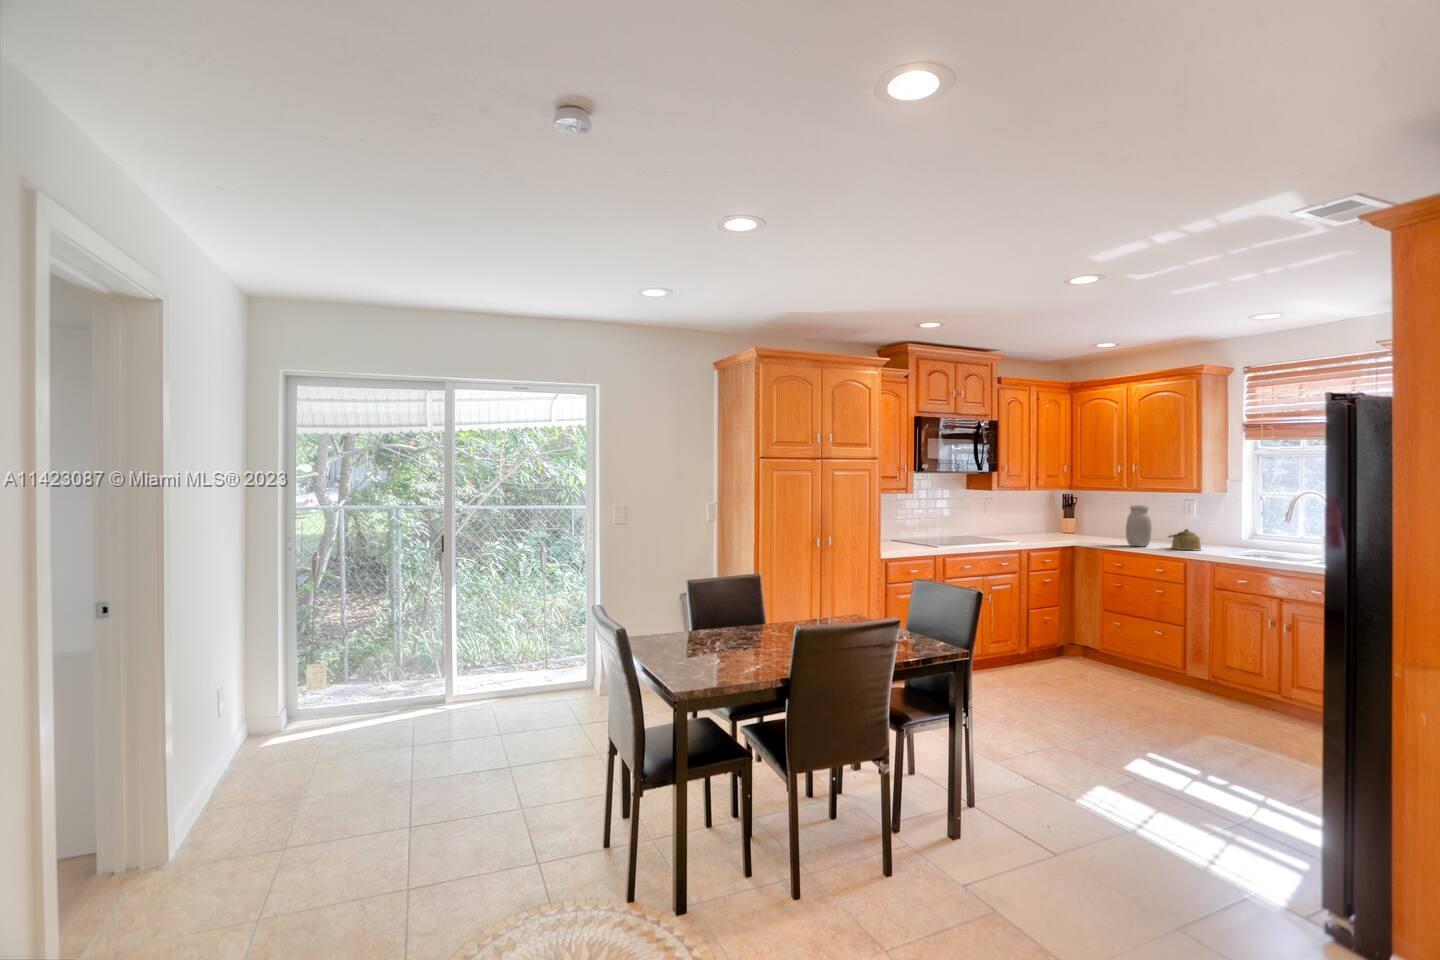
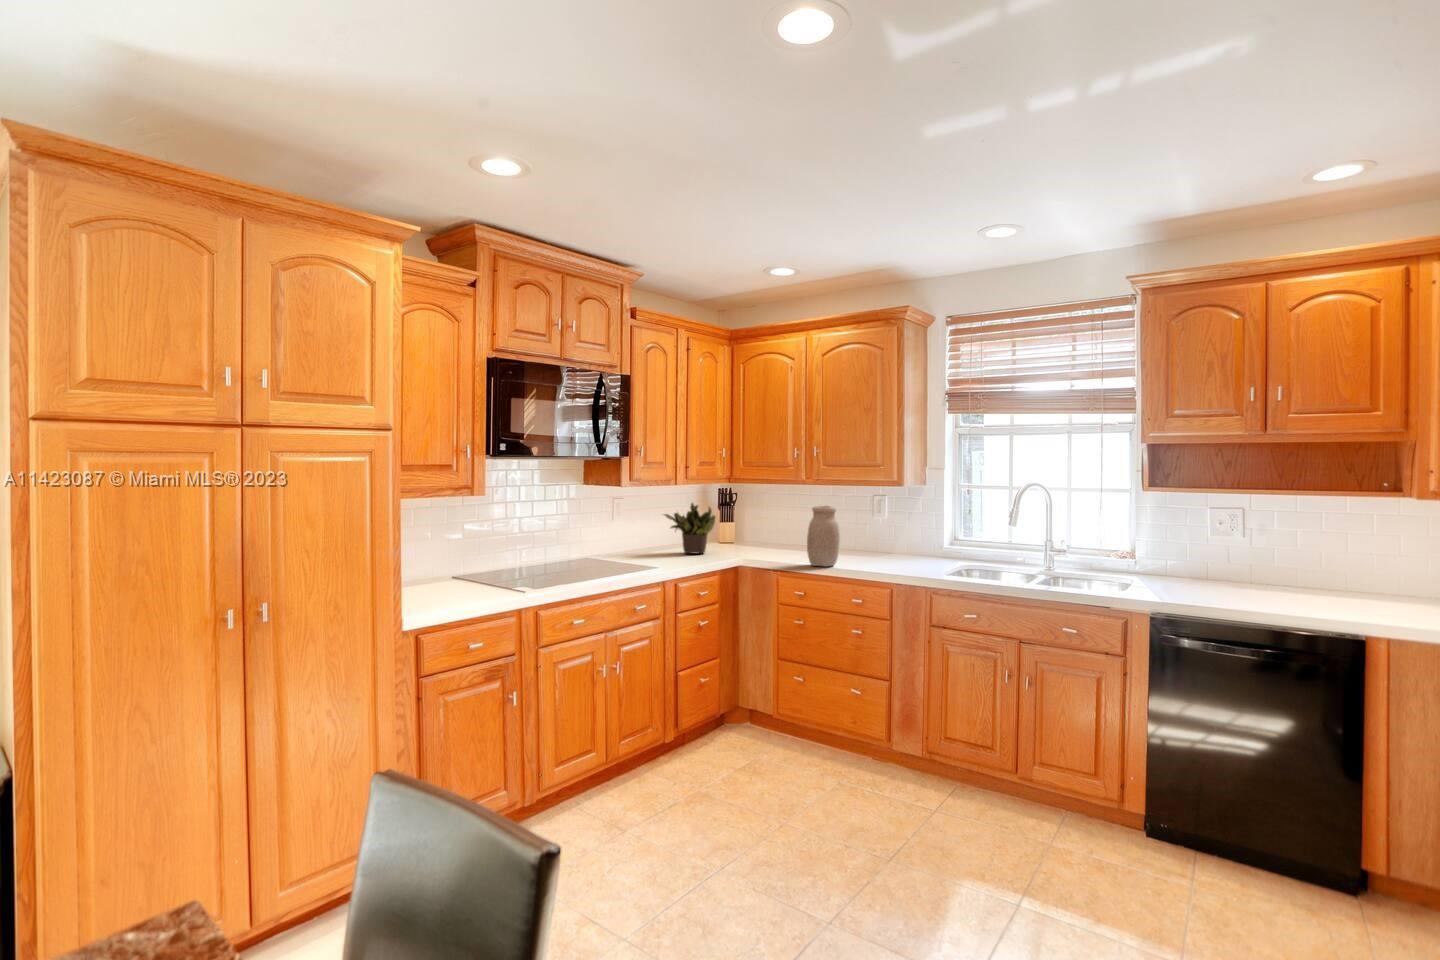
potted plant: none [1018,501,1058,537] -> present [664,503,716,553]
kettle: present [1169,529,1201,550] -> none [861,539,901,571]

